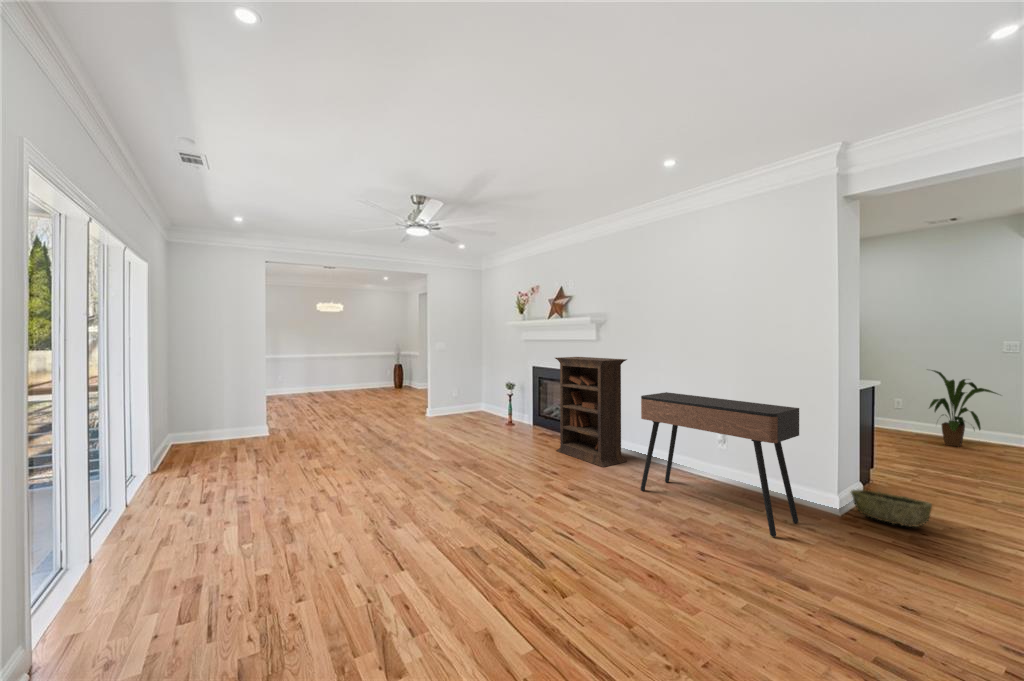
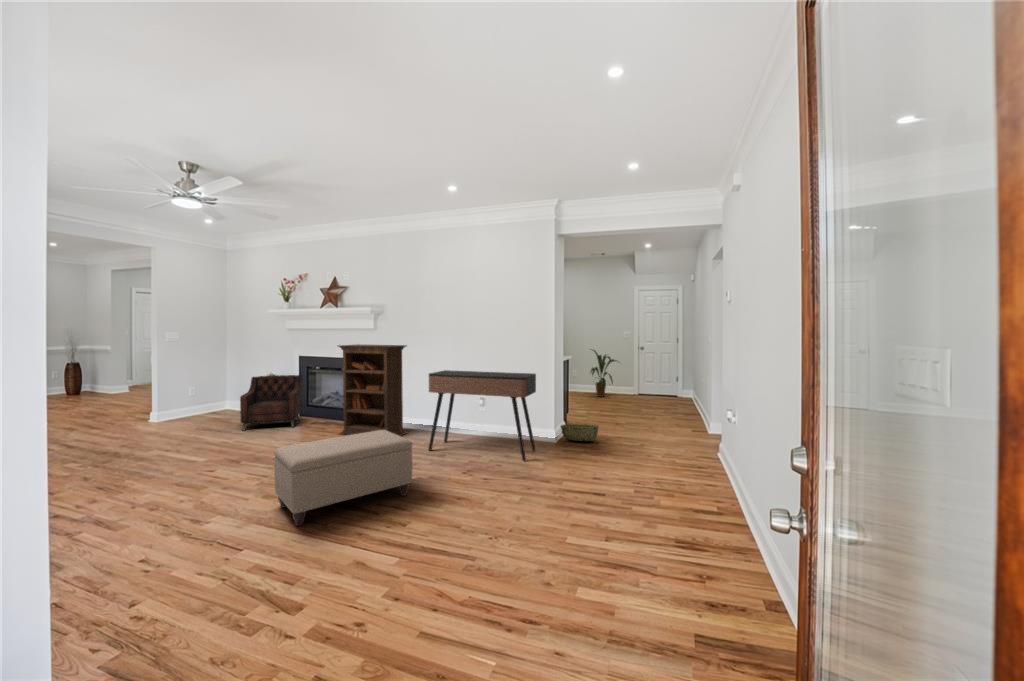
armchair: none [478,384,533,436] -> present [240,375,301,431]
ottoman: none [455,461,595,557] -> present [274,430,413,526]

